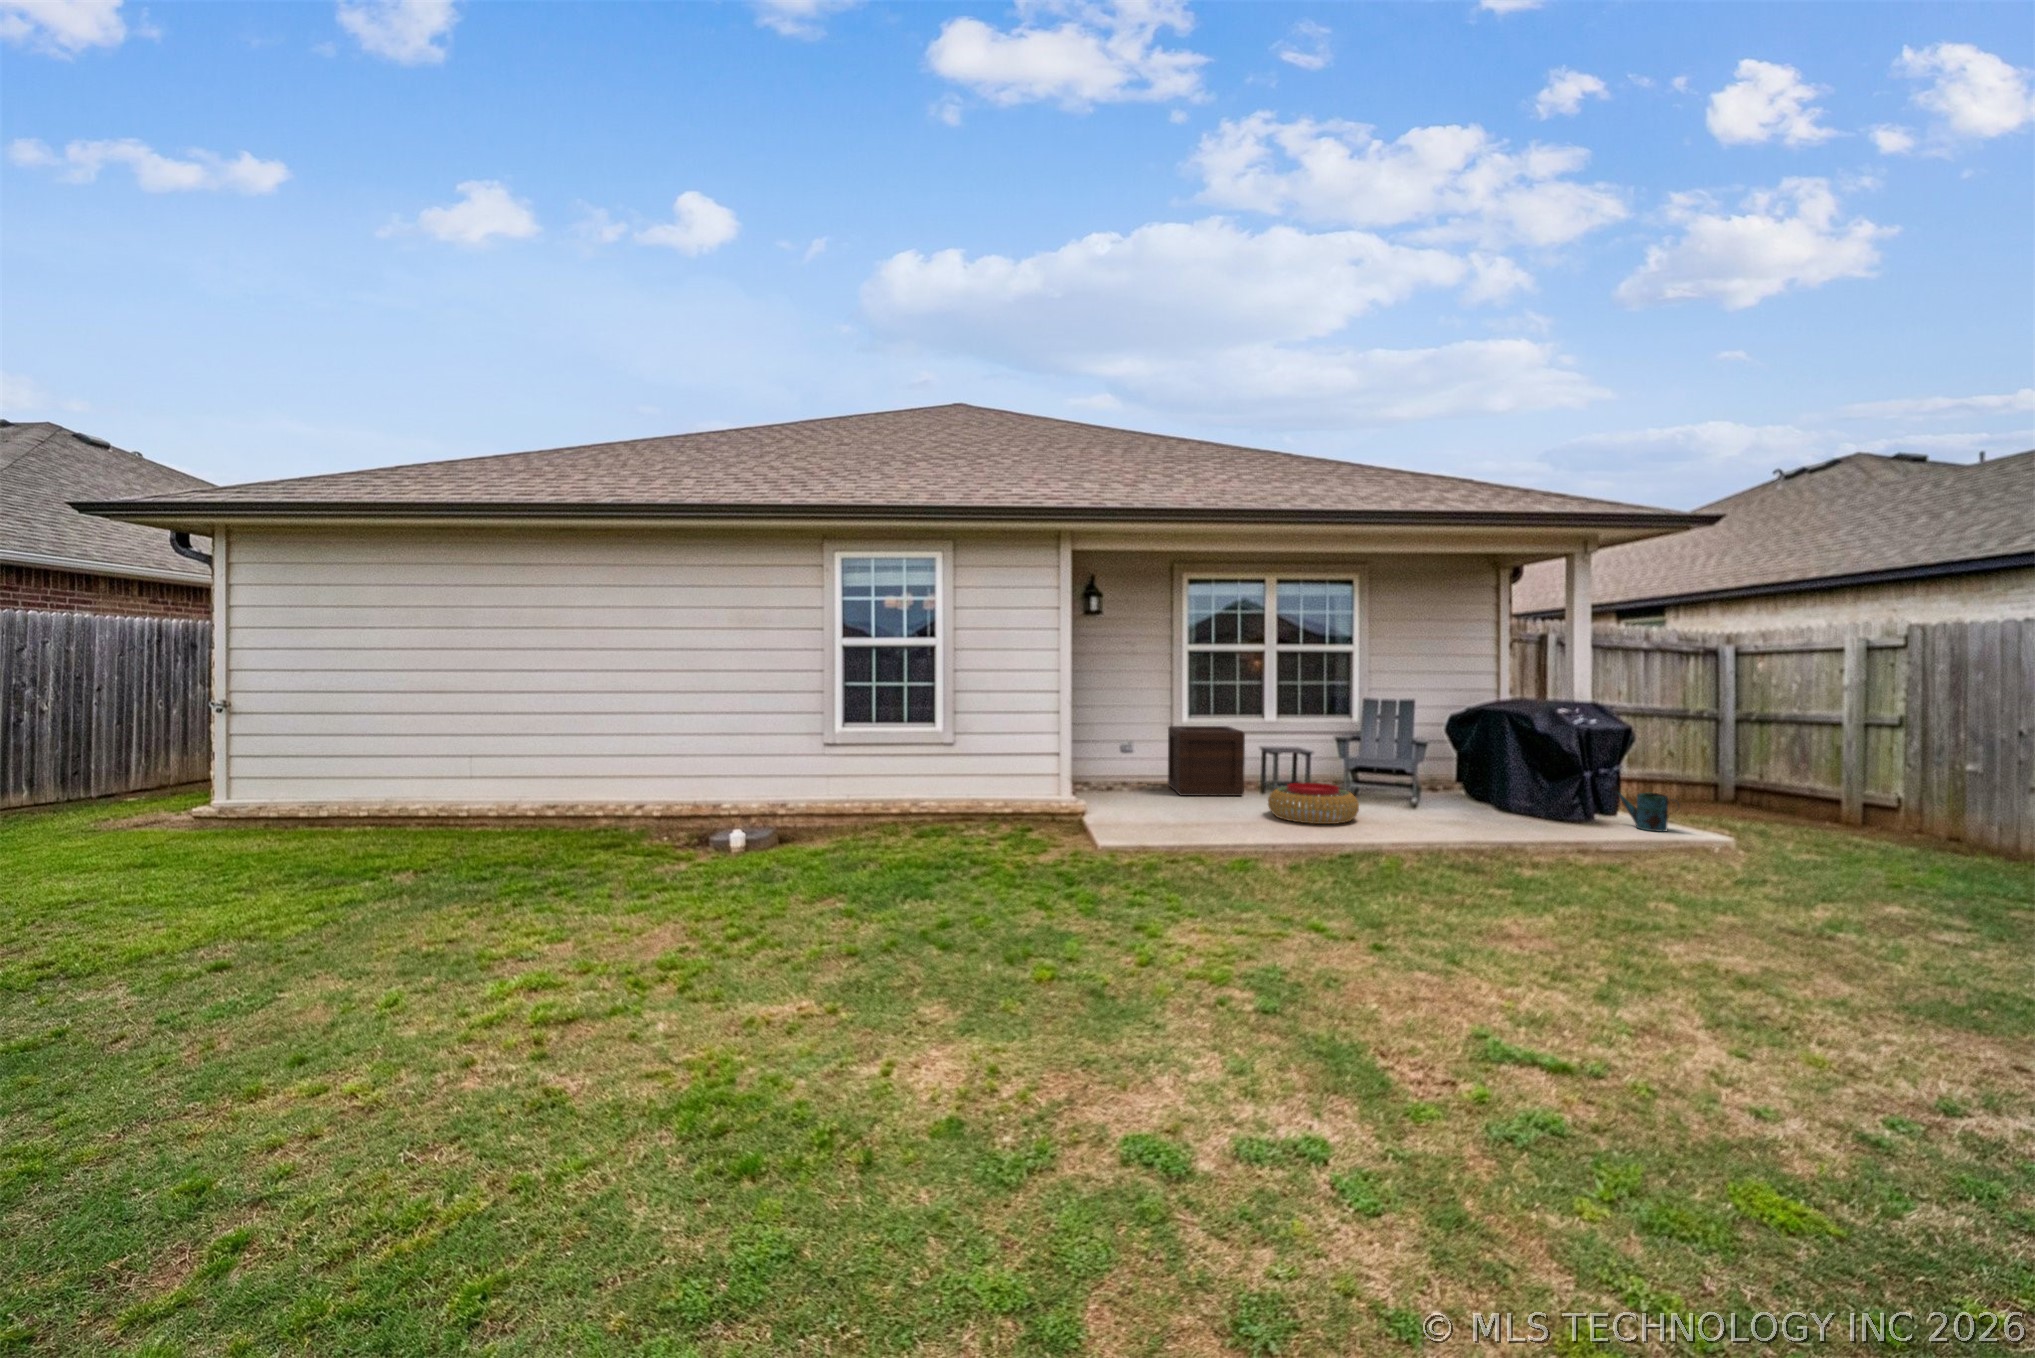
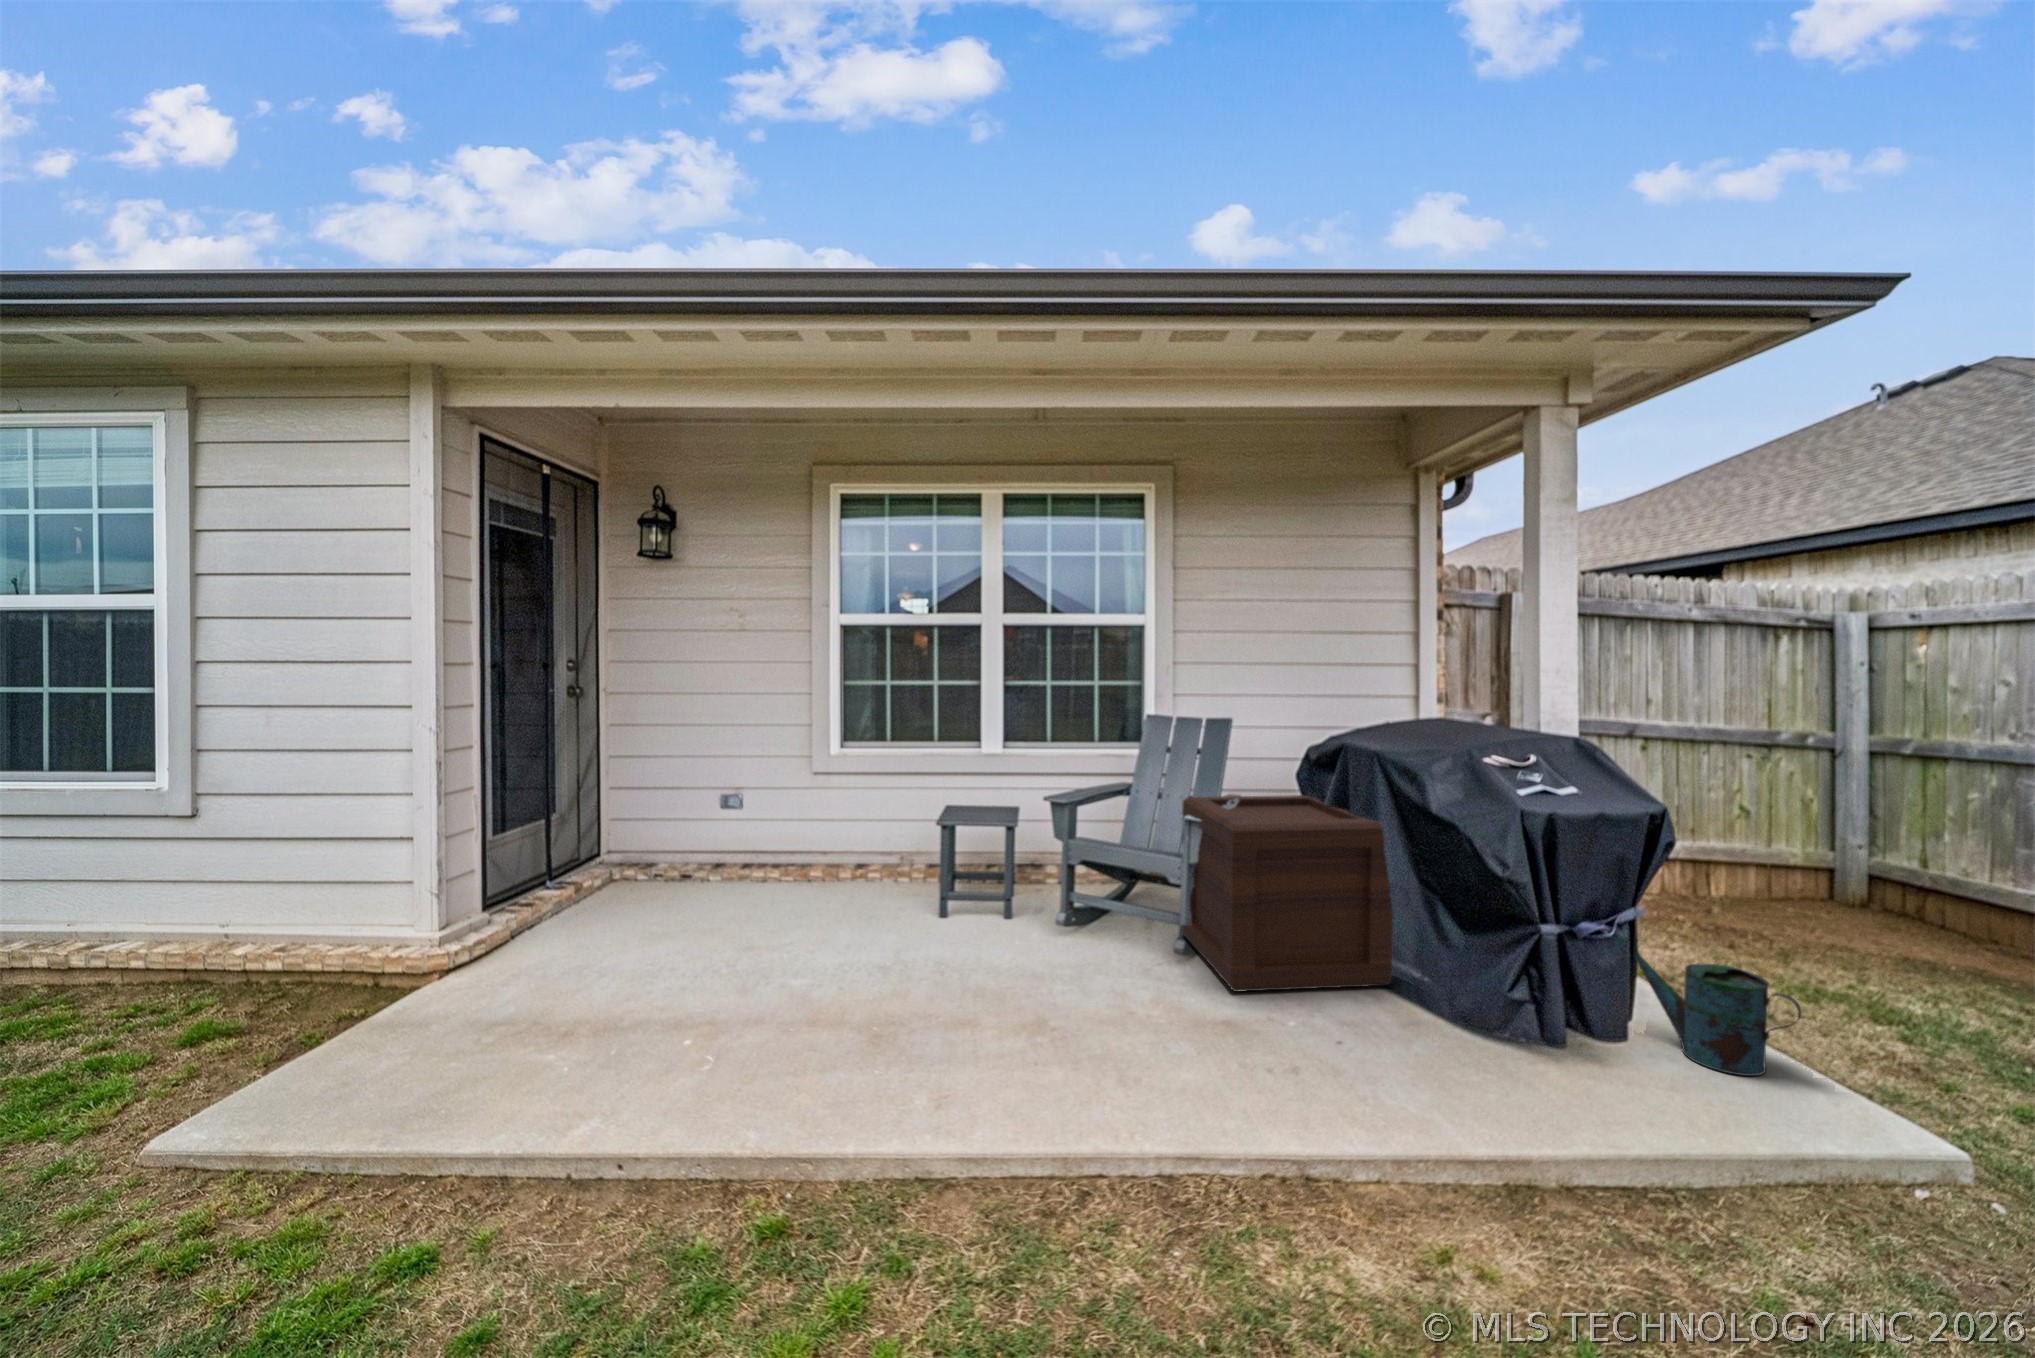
wooden crate: present [1168,726,1245,796] -> present [1181,795,1393,992]
pouf: present [1268,783,1359,824] -> none [831,903,1028,1025]

